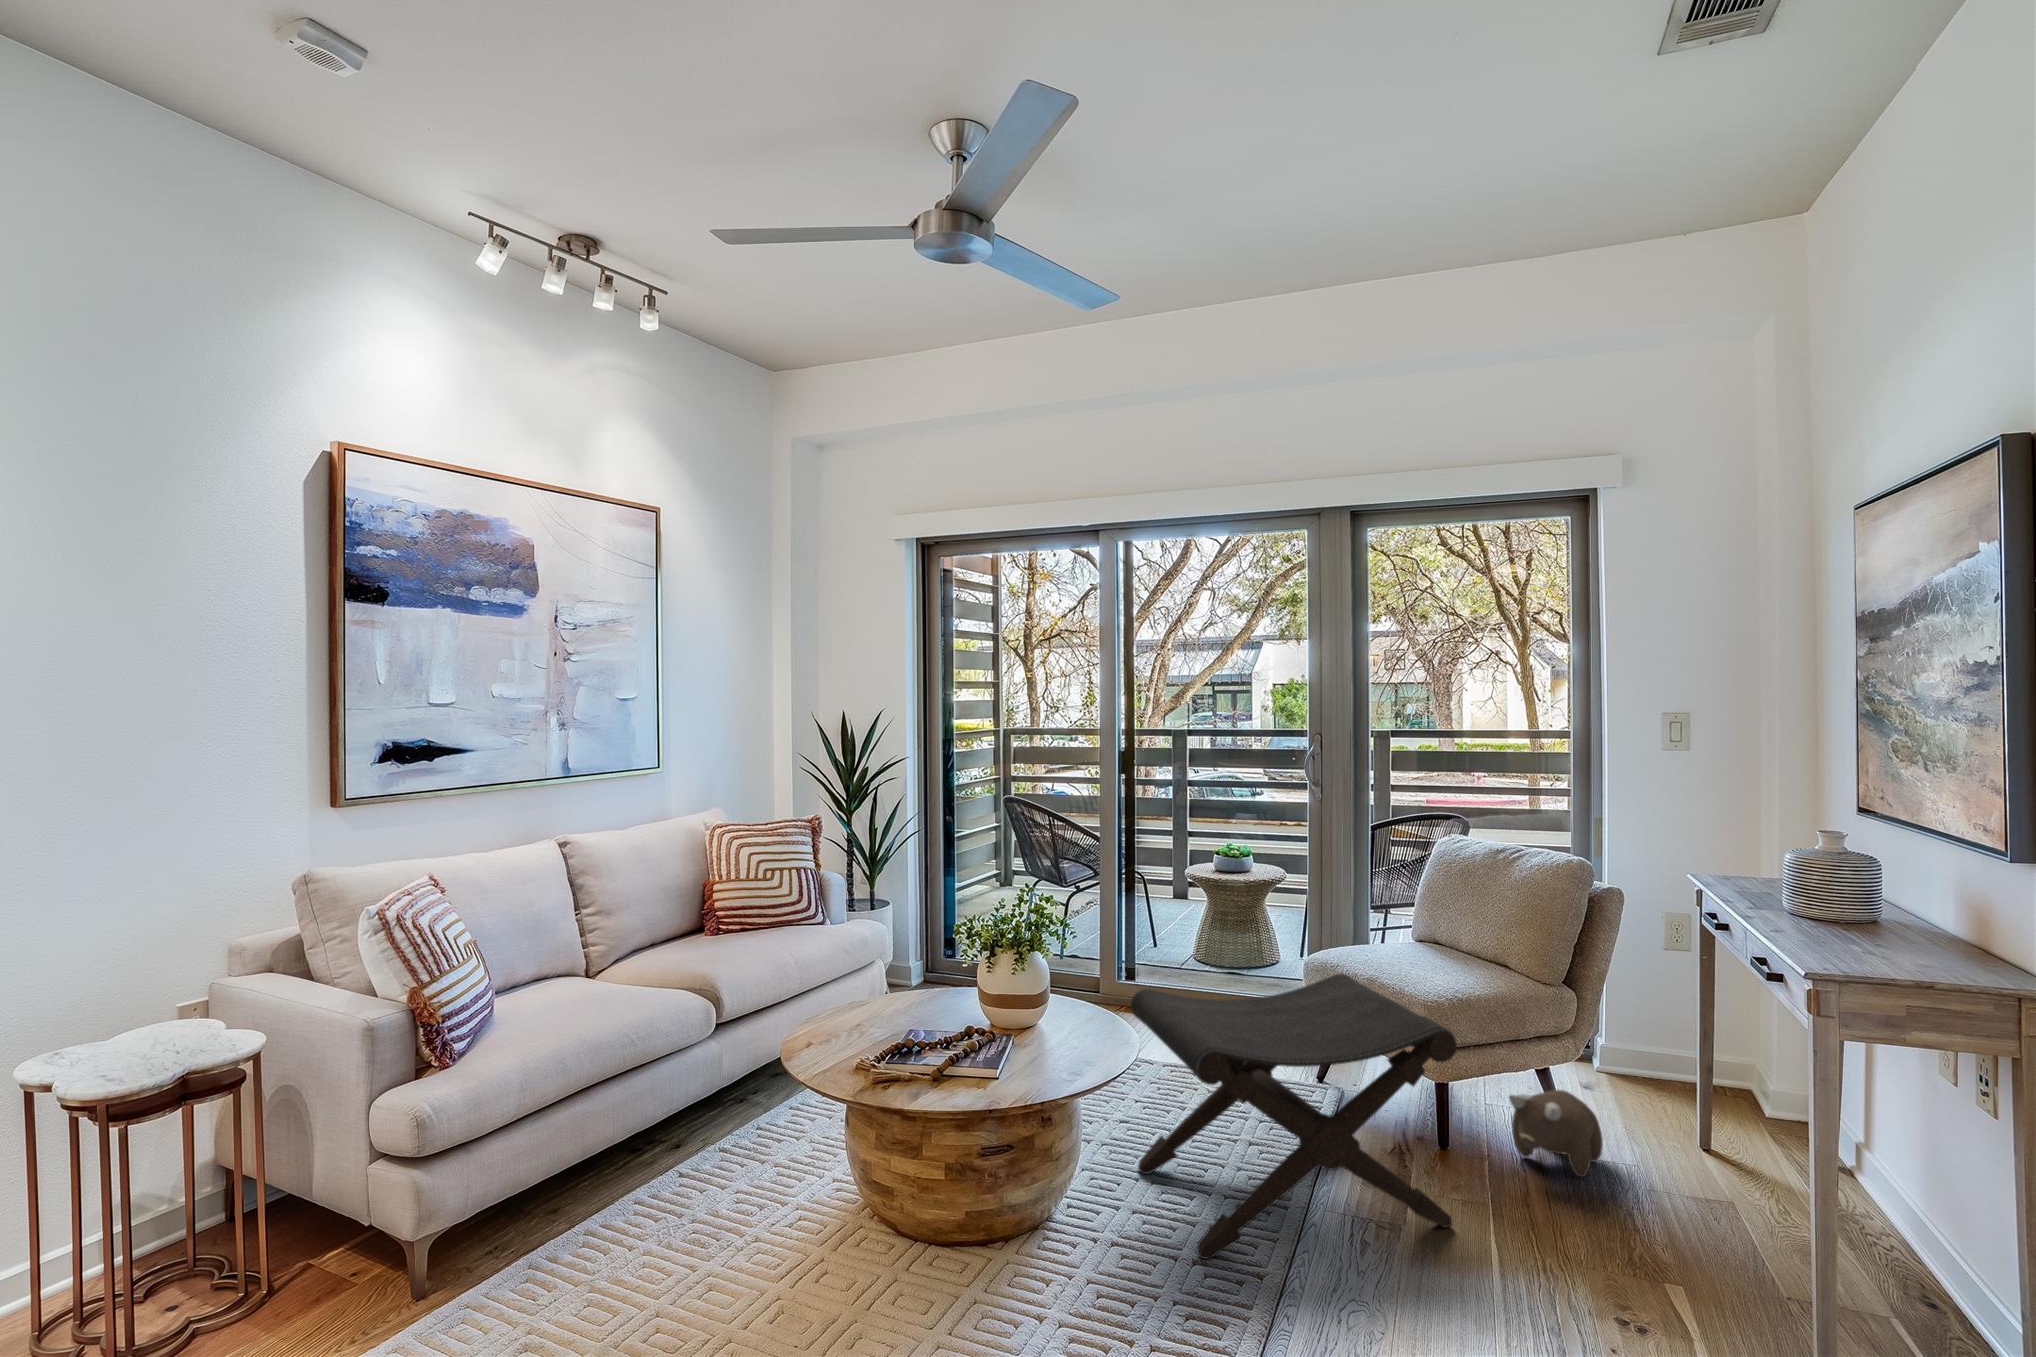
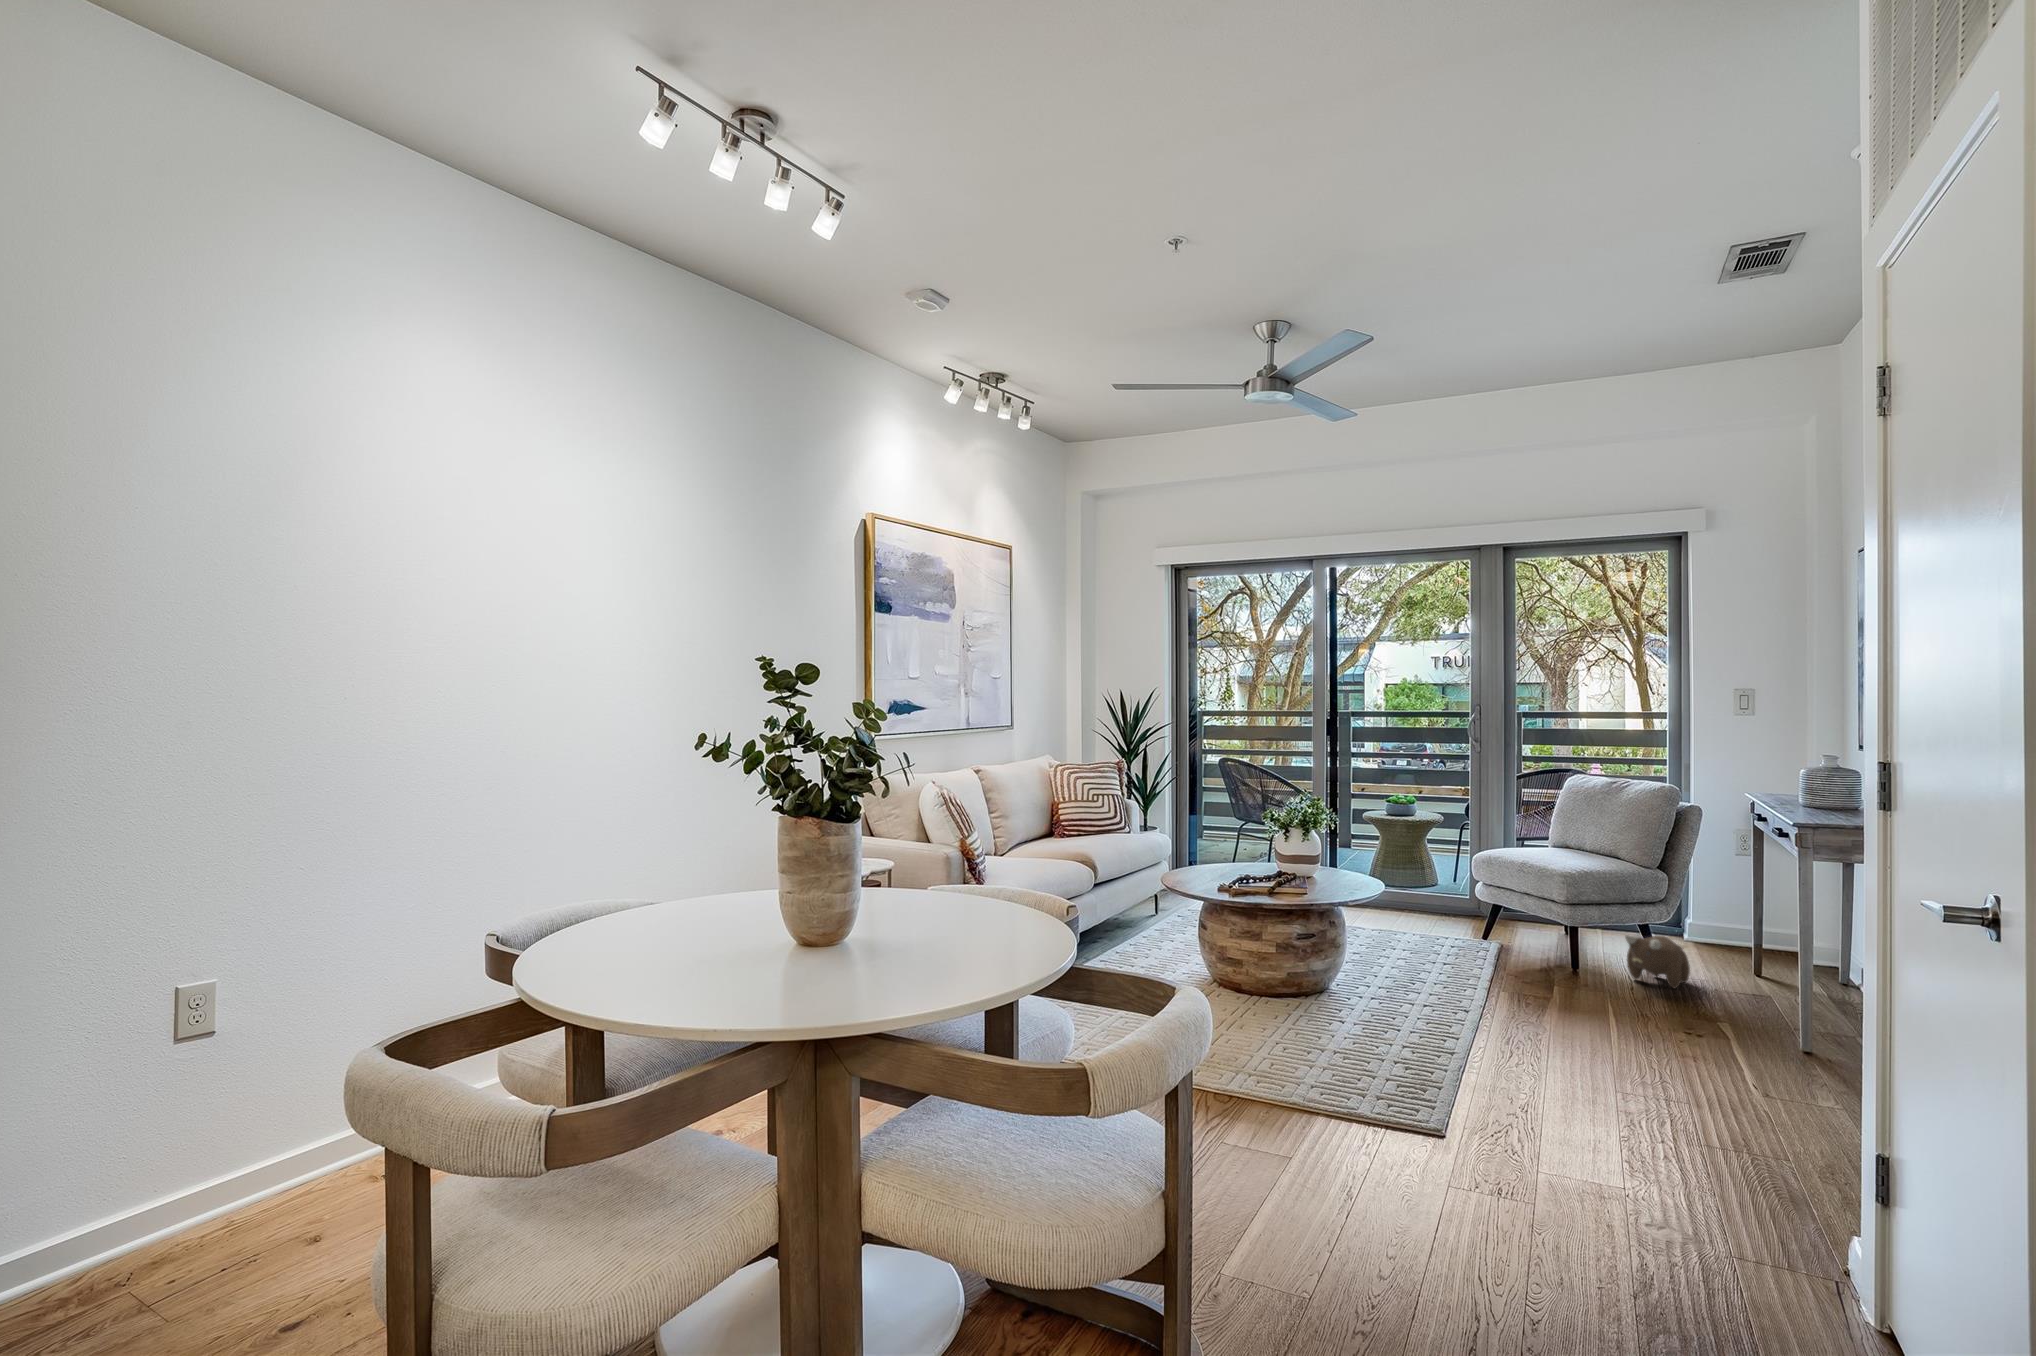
footstool: present [1131,974,1457,1259] -> none [1371,858,1592,1010]

